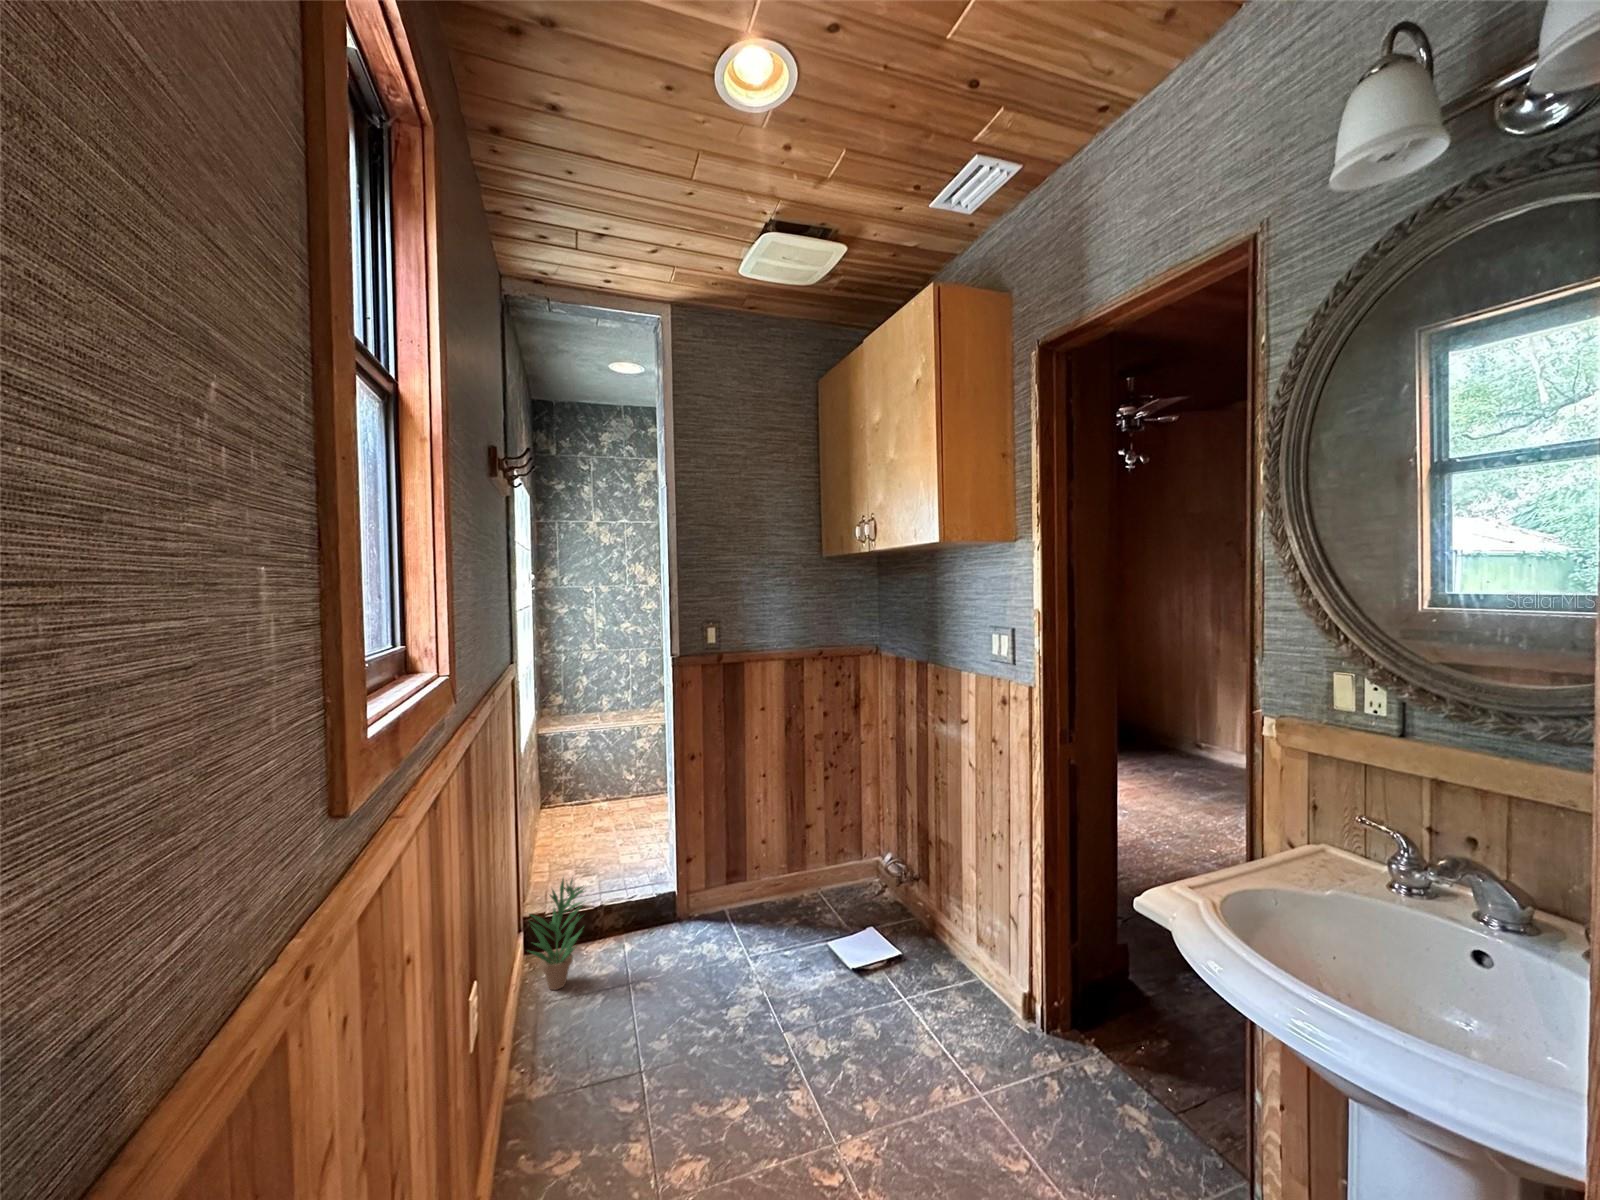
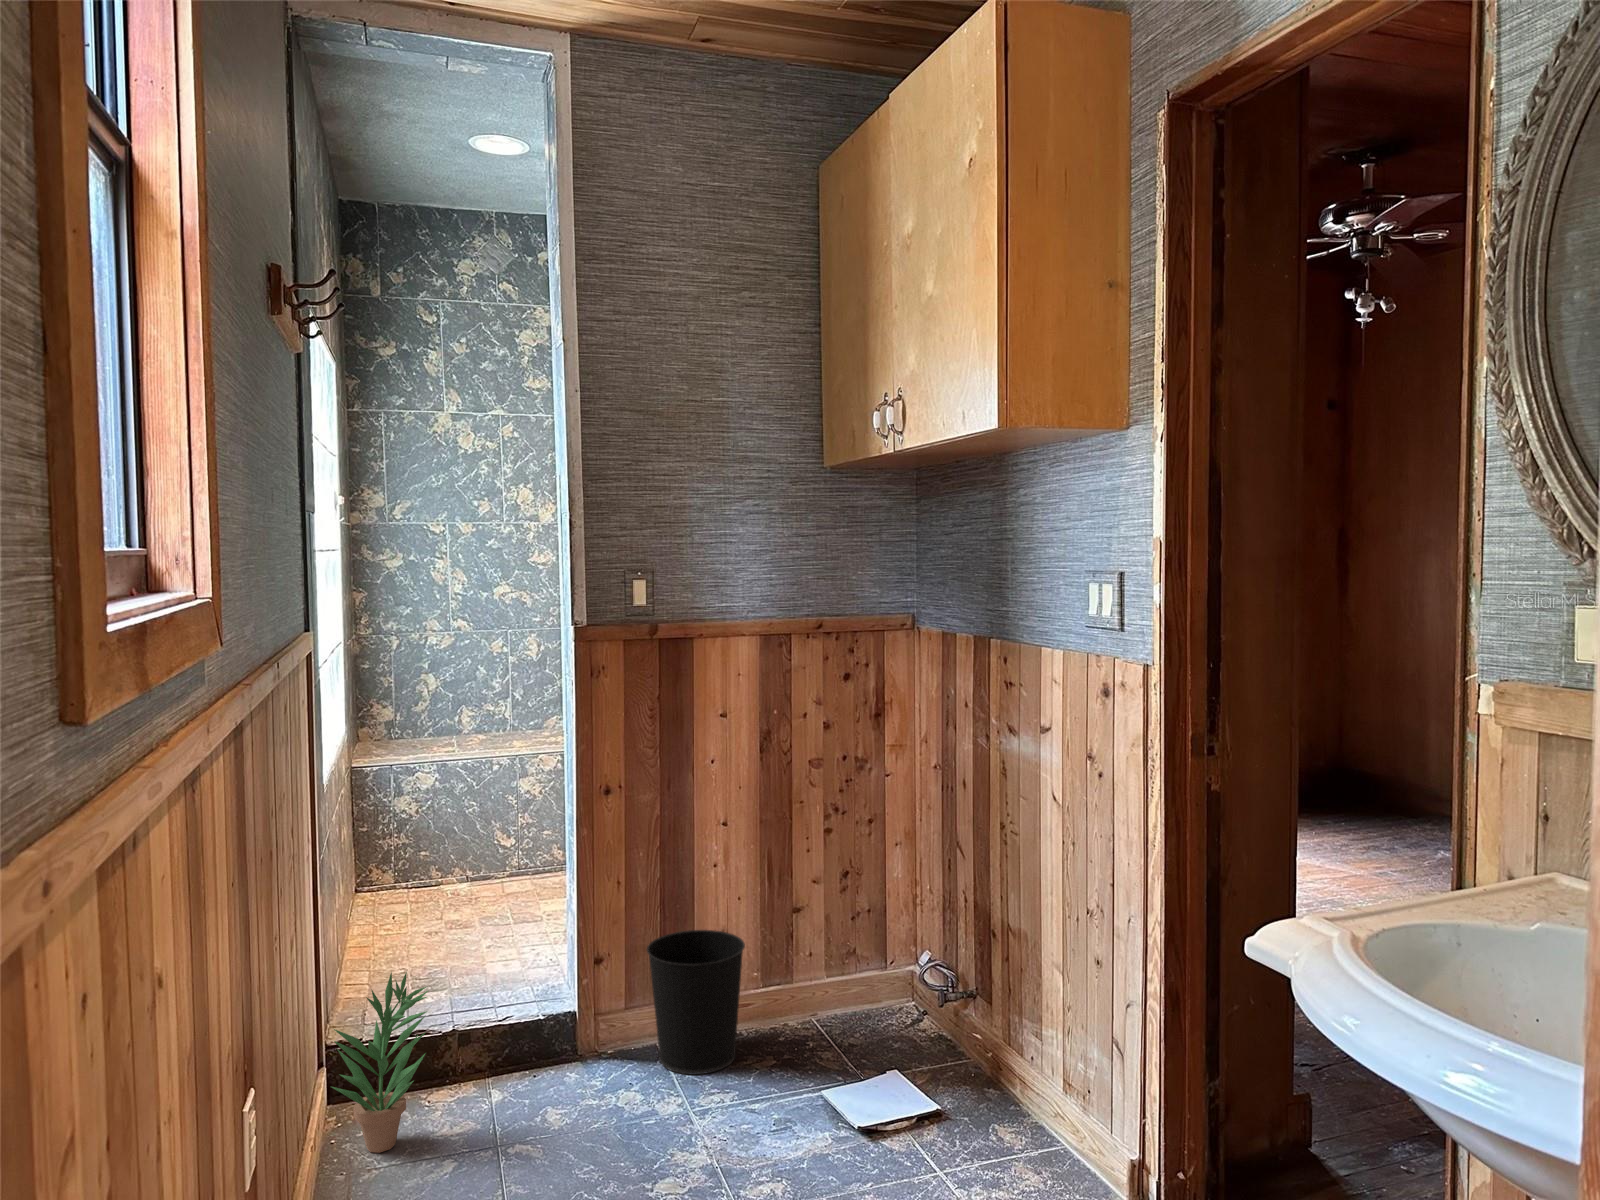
wastebasket: none [719,840,779,932] -> present [647,930,745,1074]

